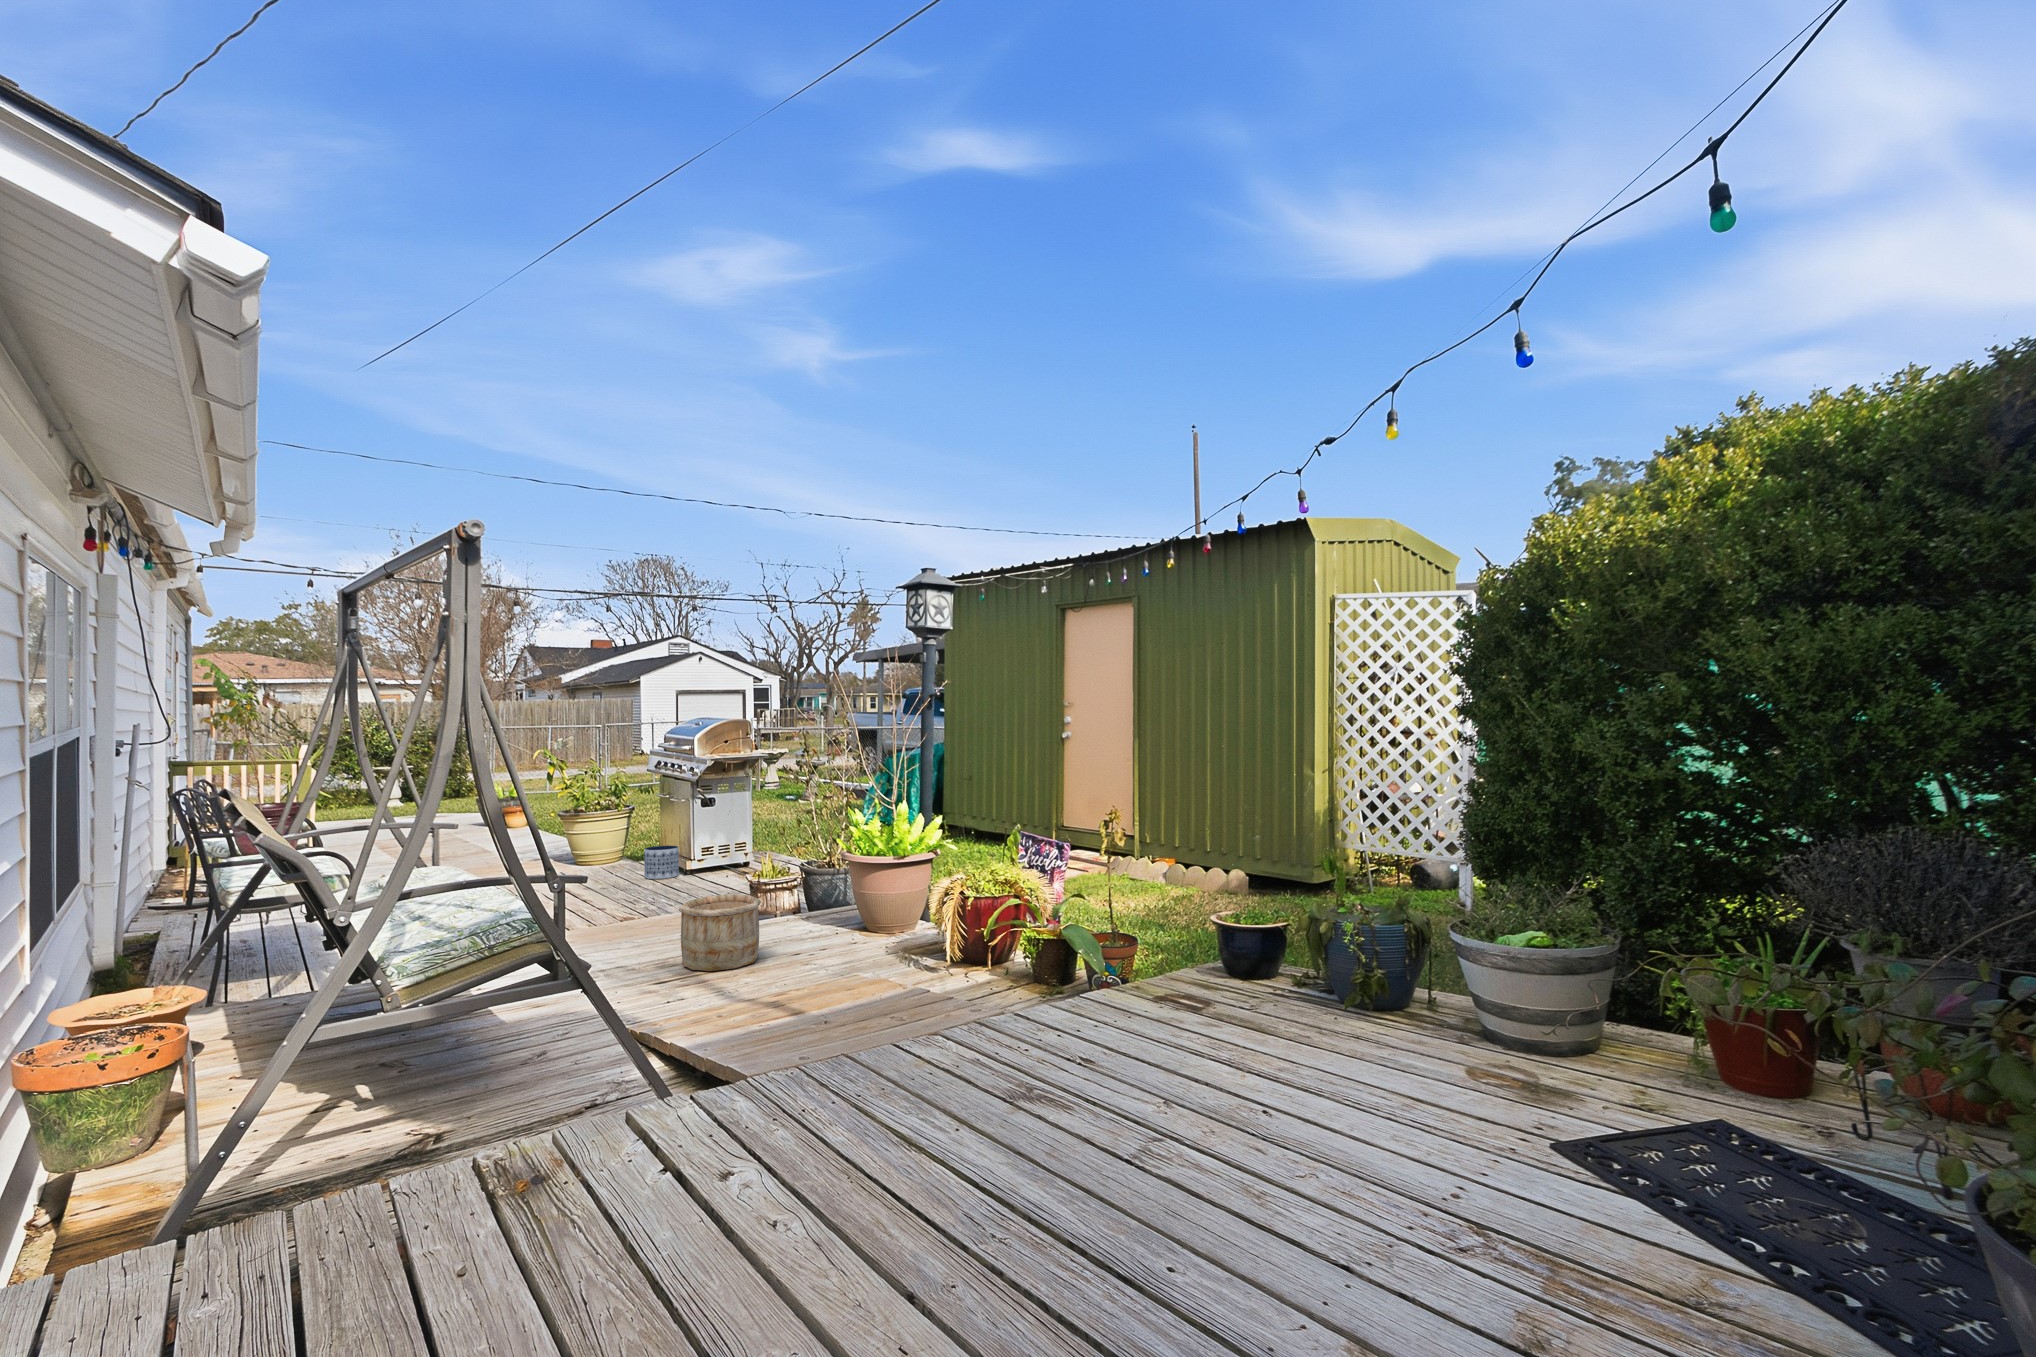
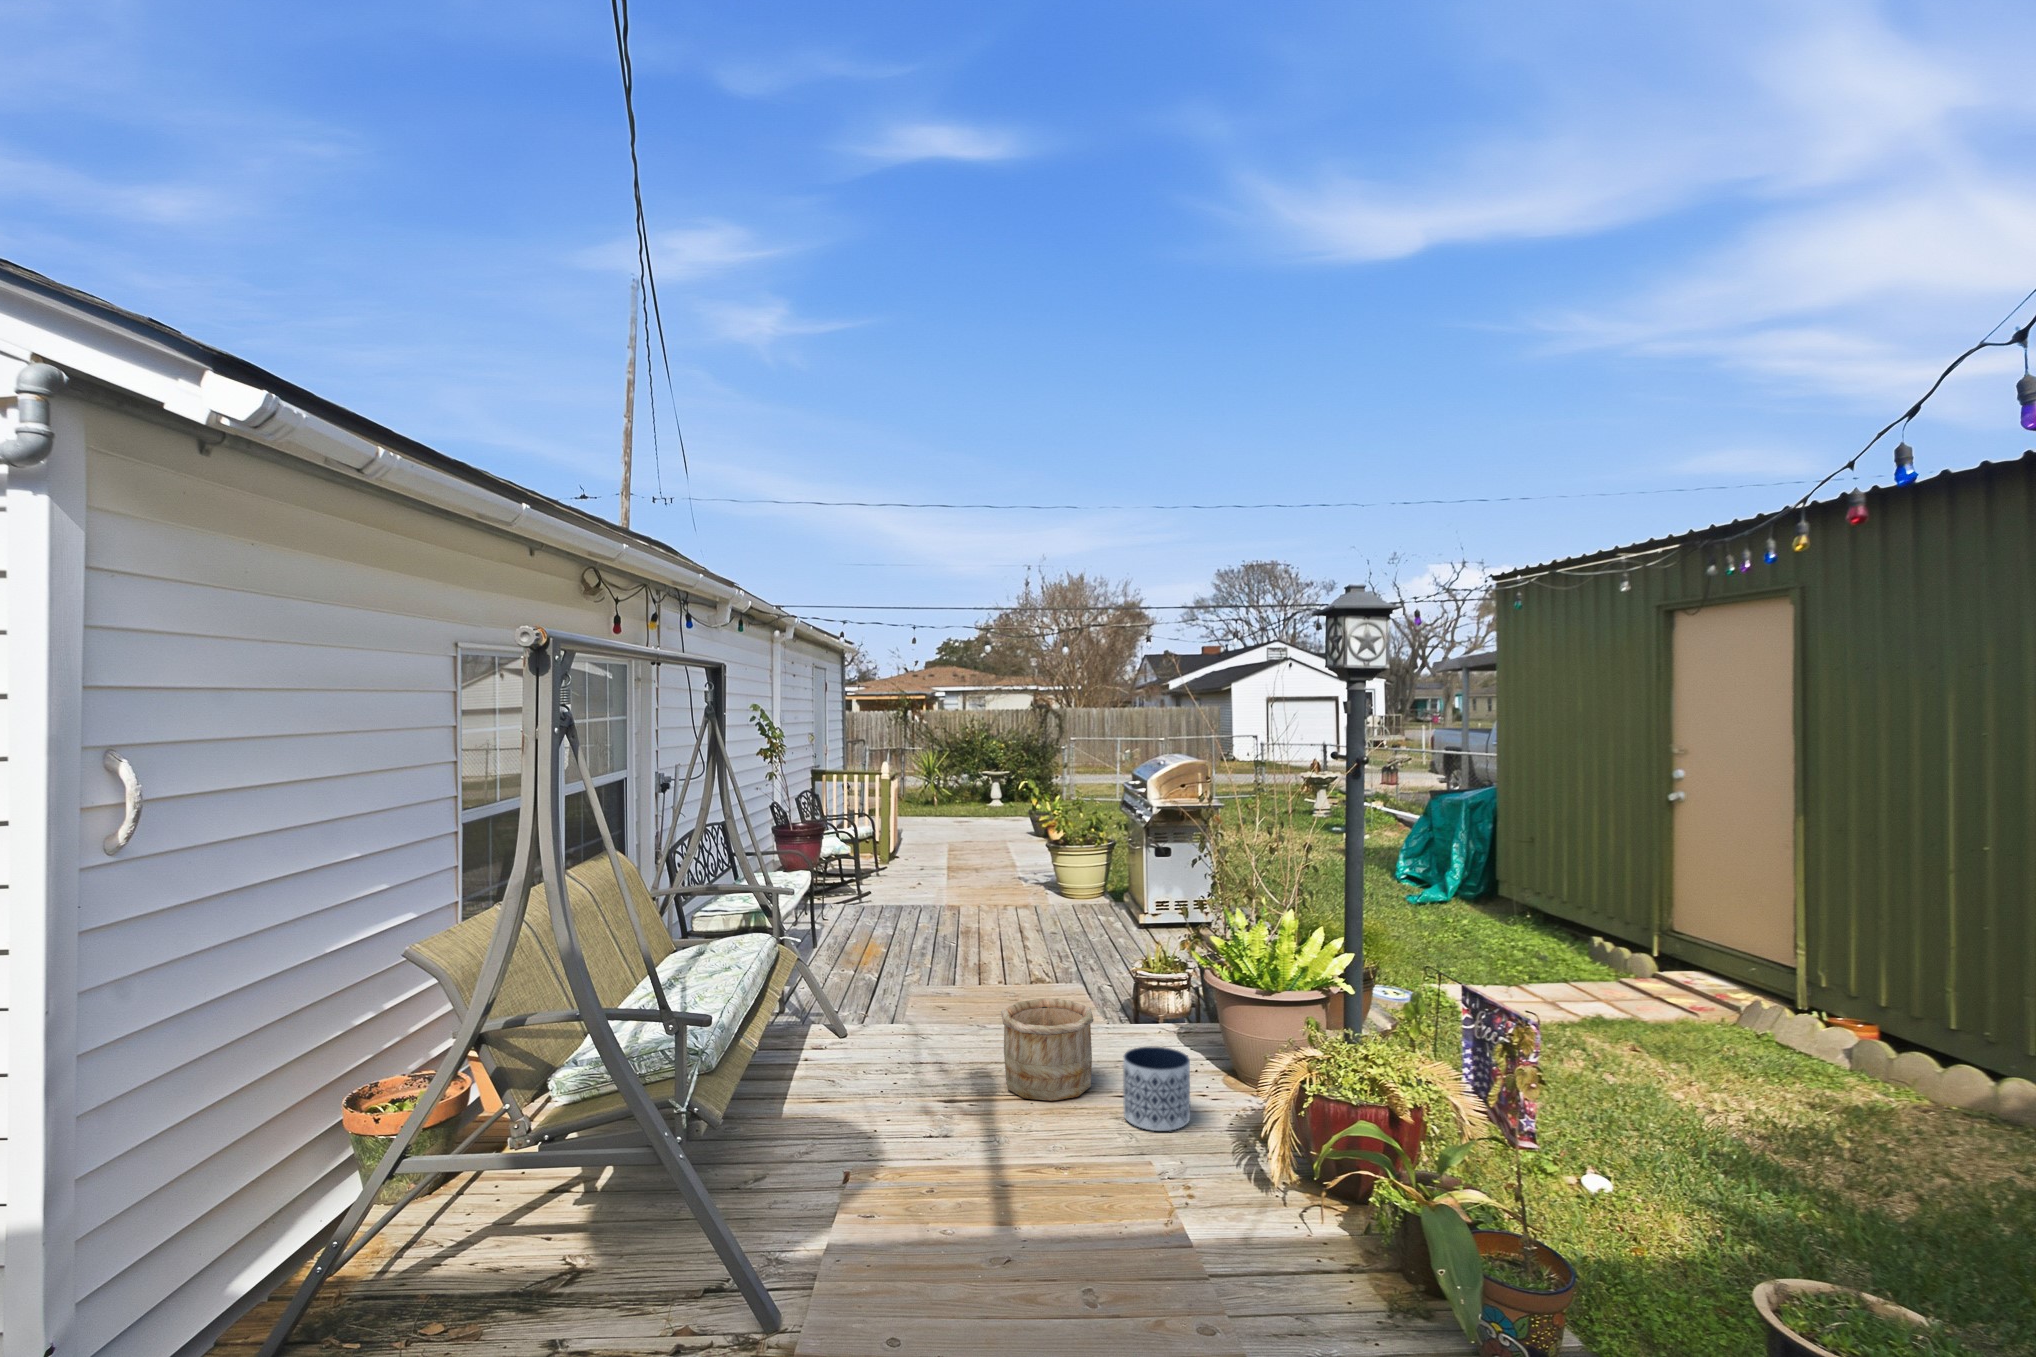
planter: present [645,846,679,879] -> present [1123,1046,1190,1131]

